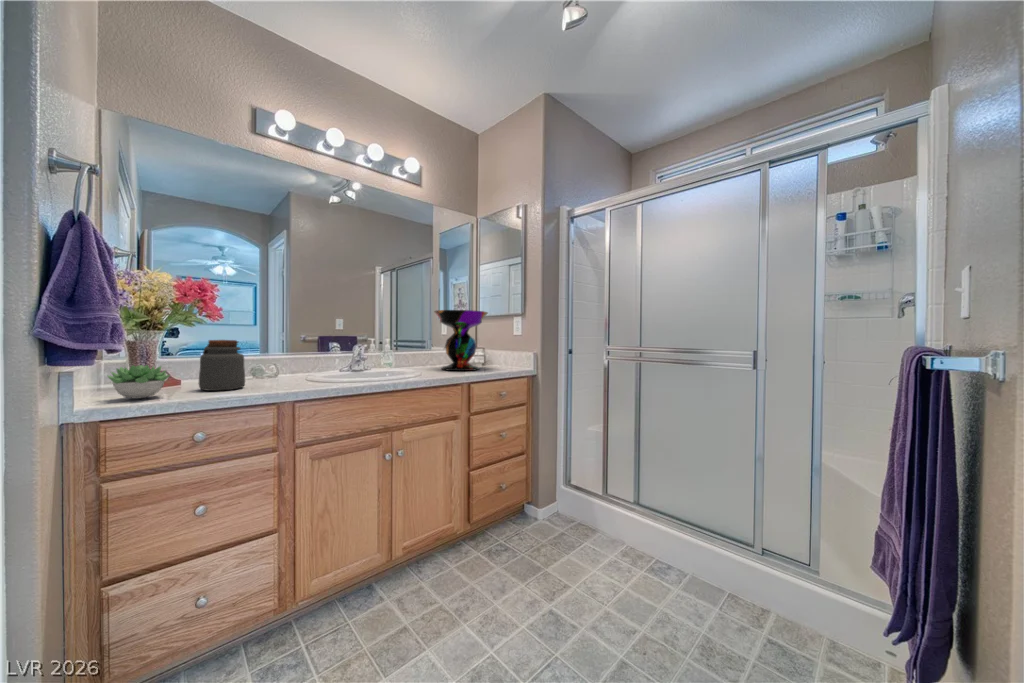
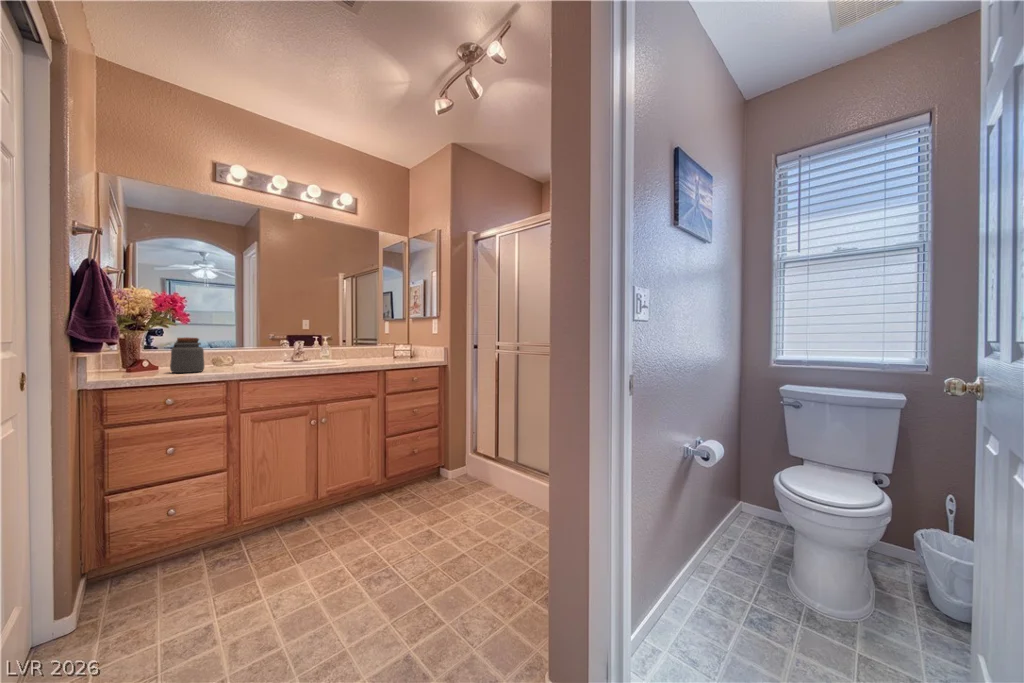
decorative bowl: present [434,310,488,371] -> none [364,314,409,362]
succulent plant: present [108,365,170,399] -> none [107,354,150,376]

